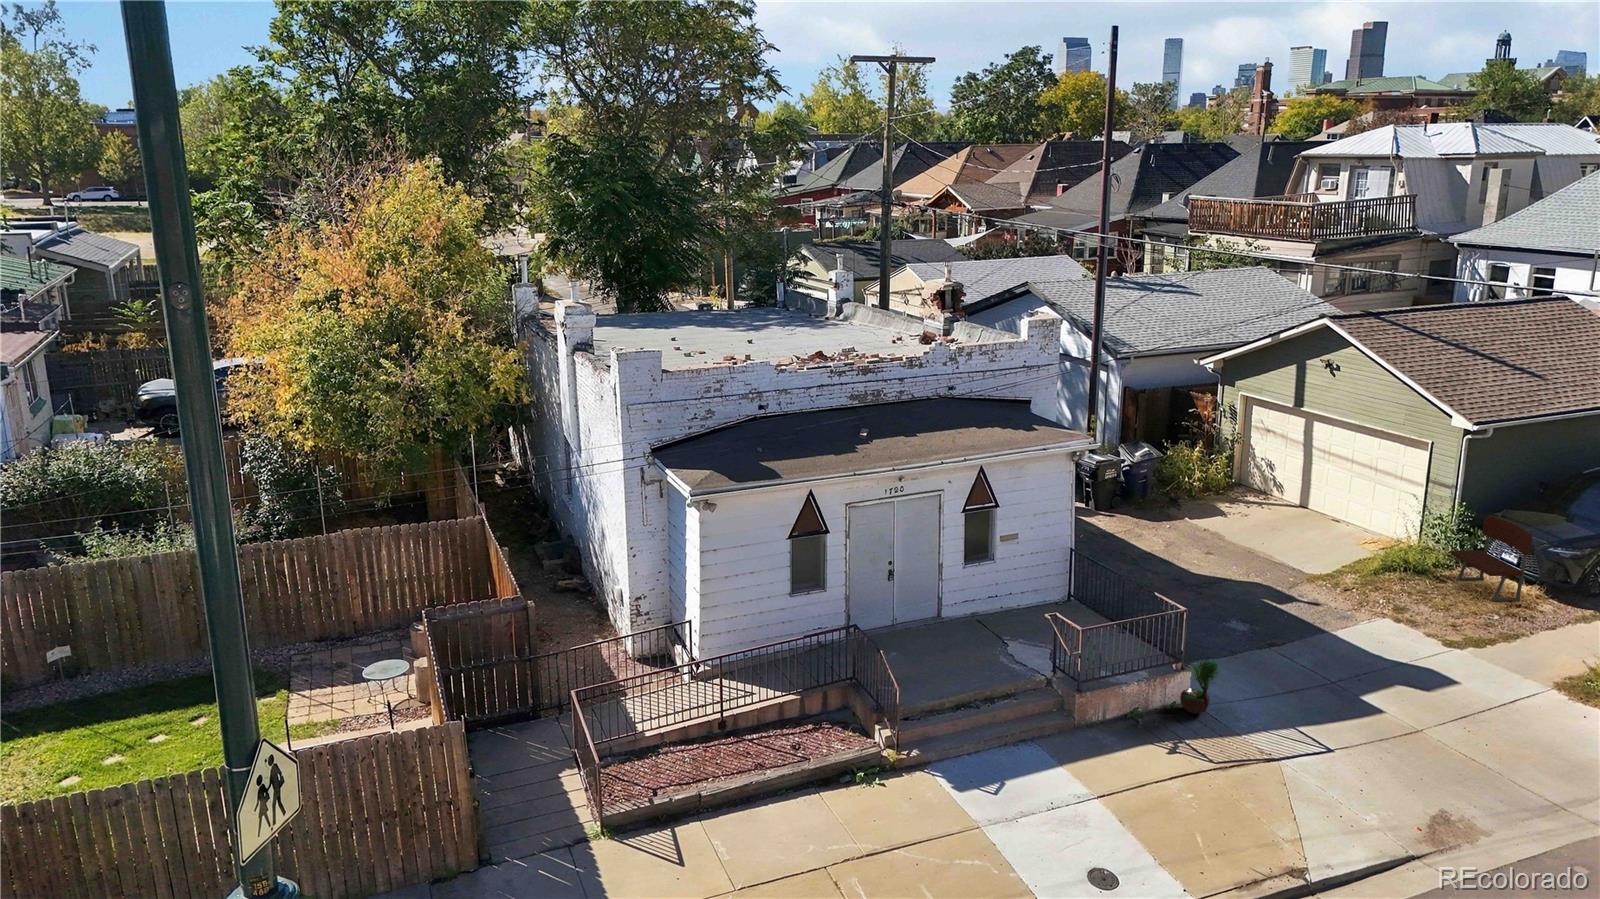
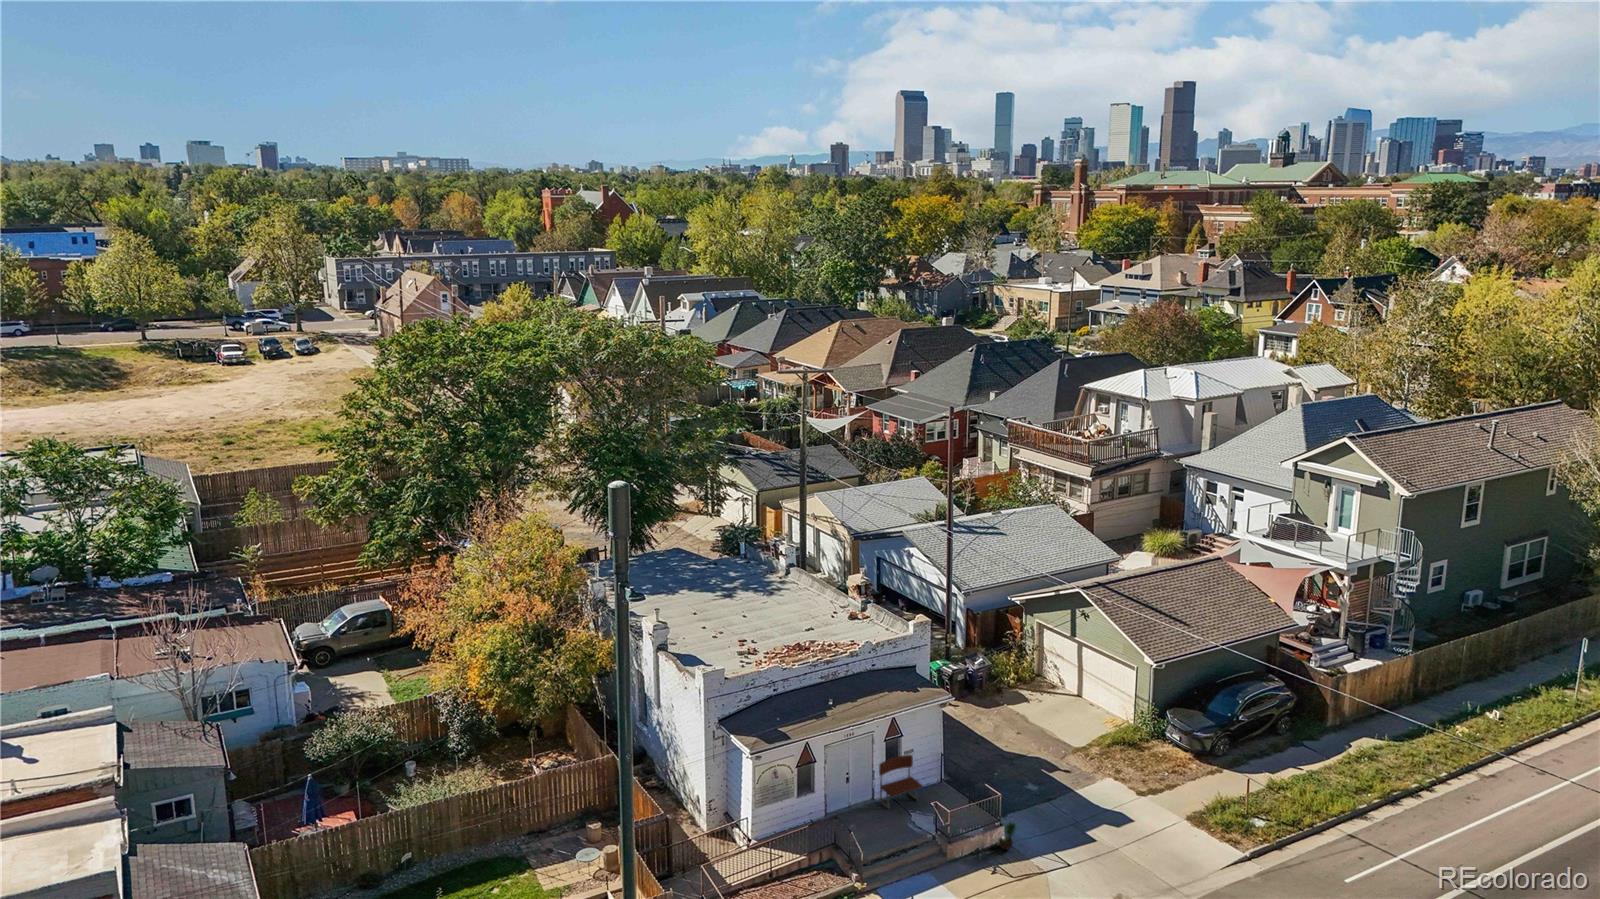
bench: present [1451,515,1532,601] -> present [879,755,923,809]

